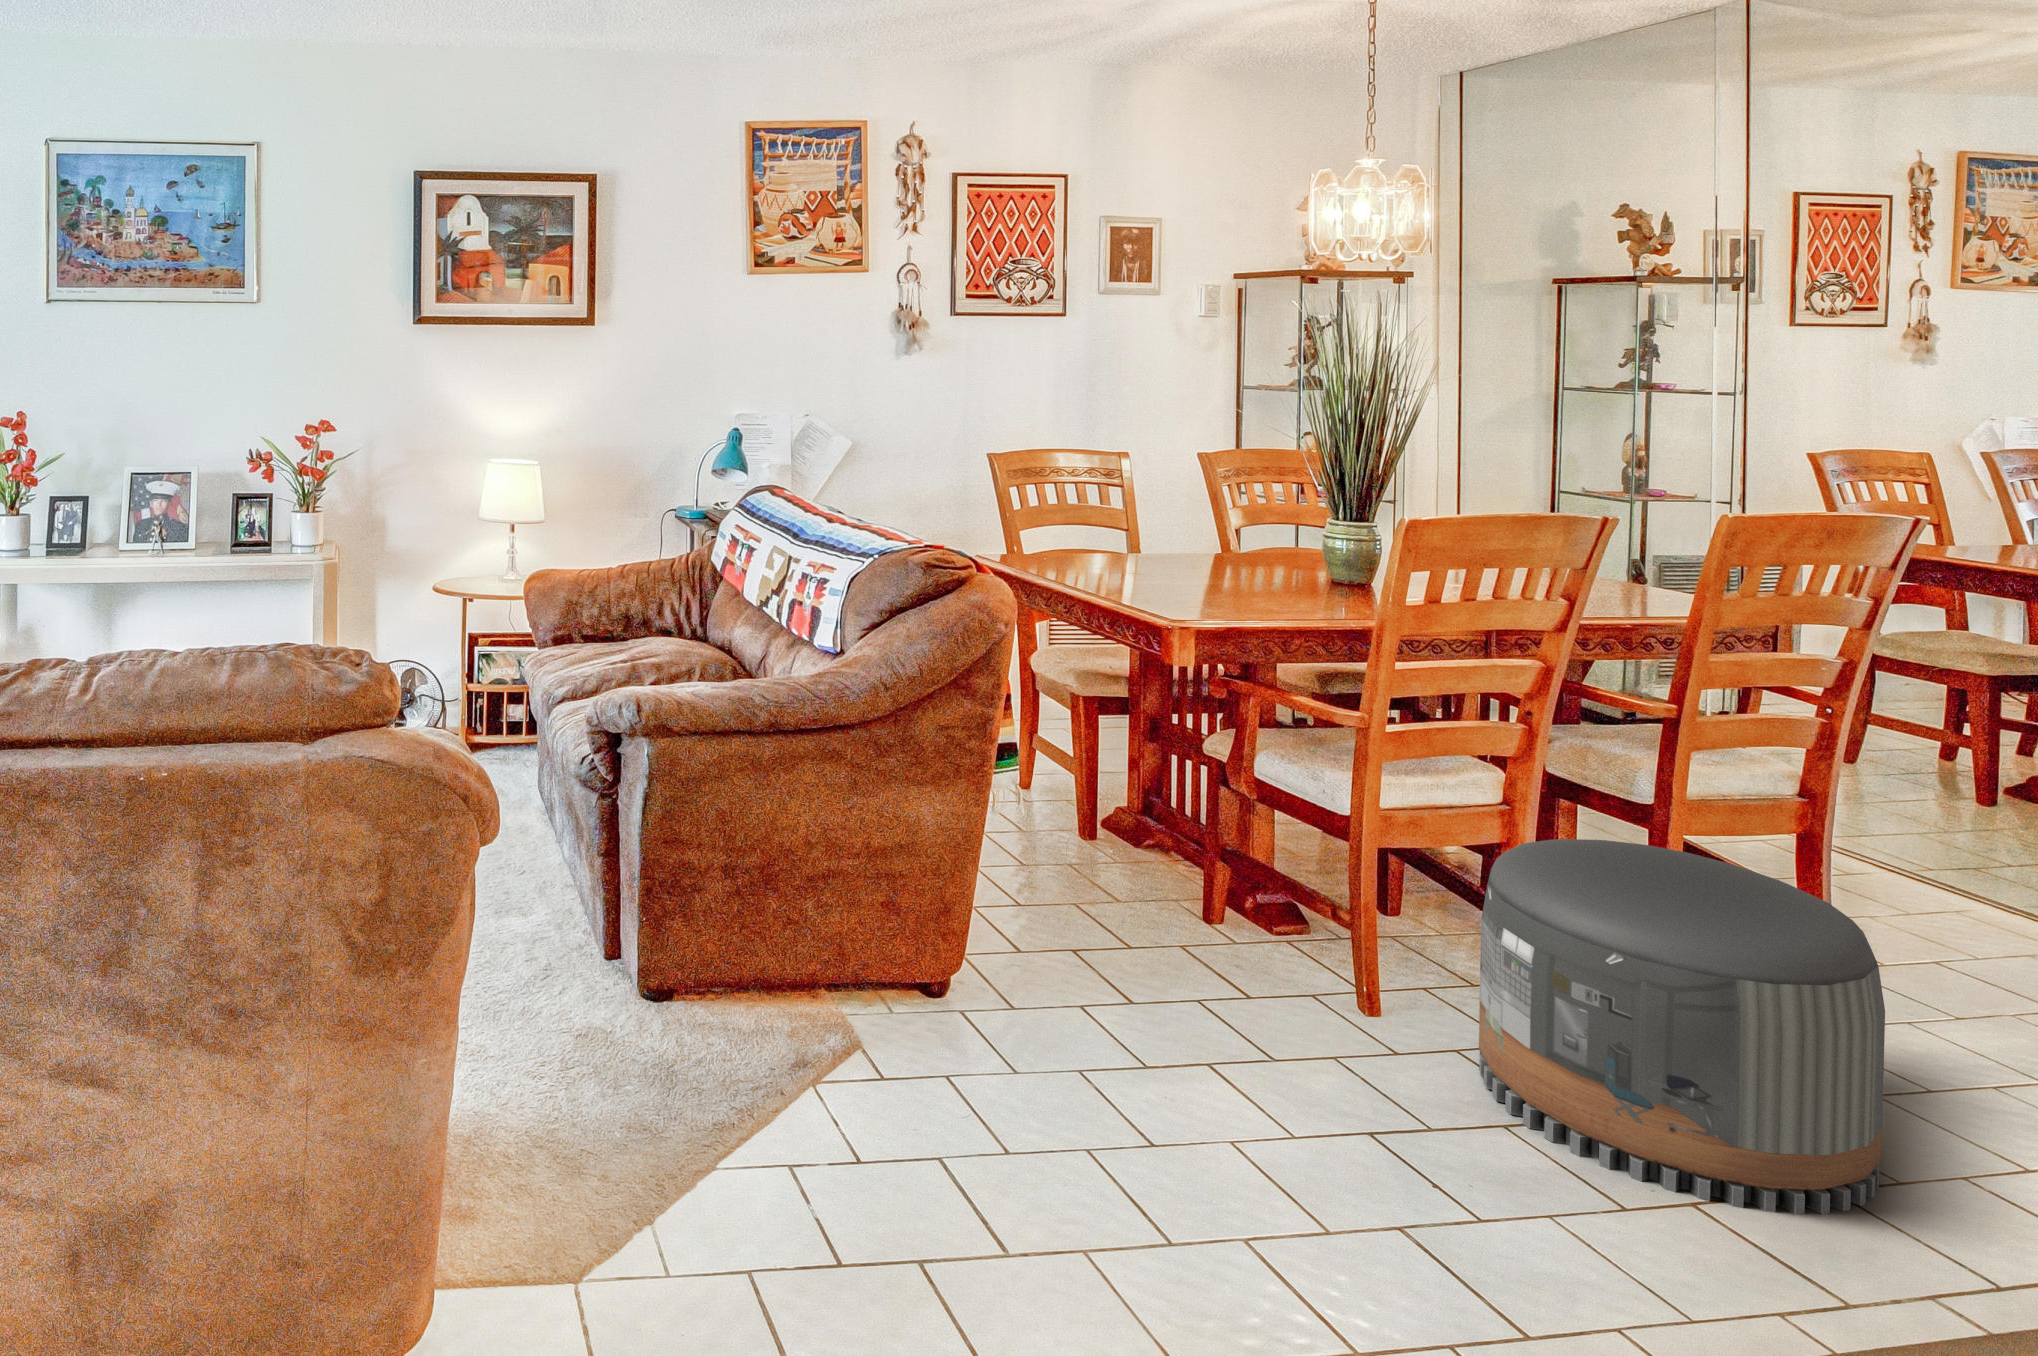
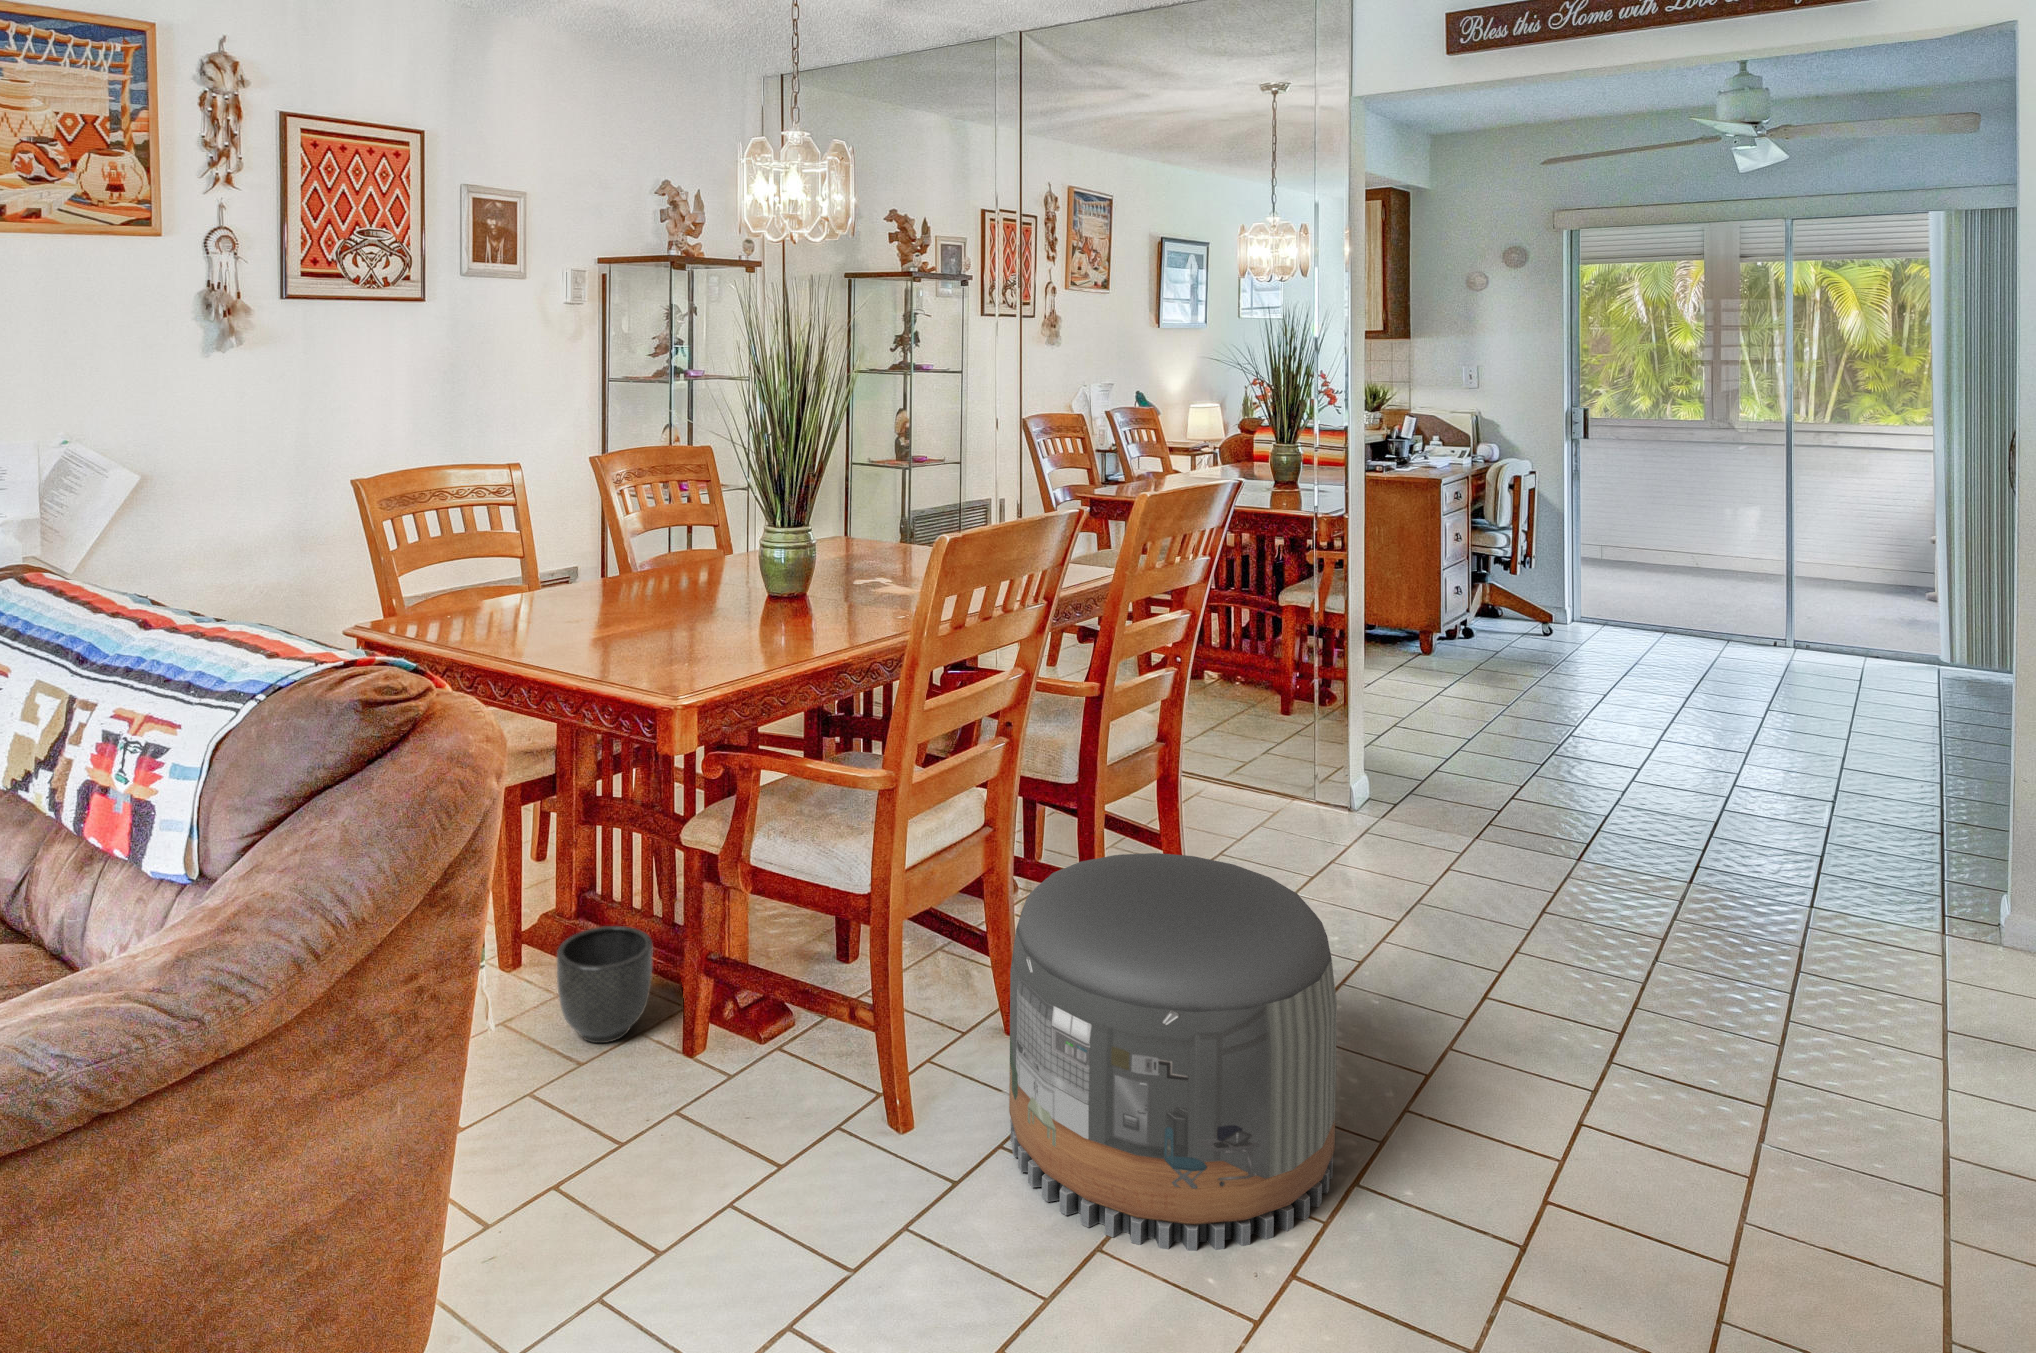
planter: none [1105,808,1185,895] -> present [557,926,653,1043]

